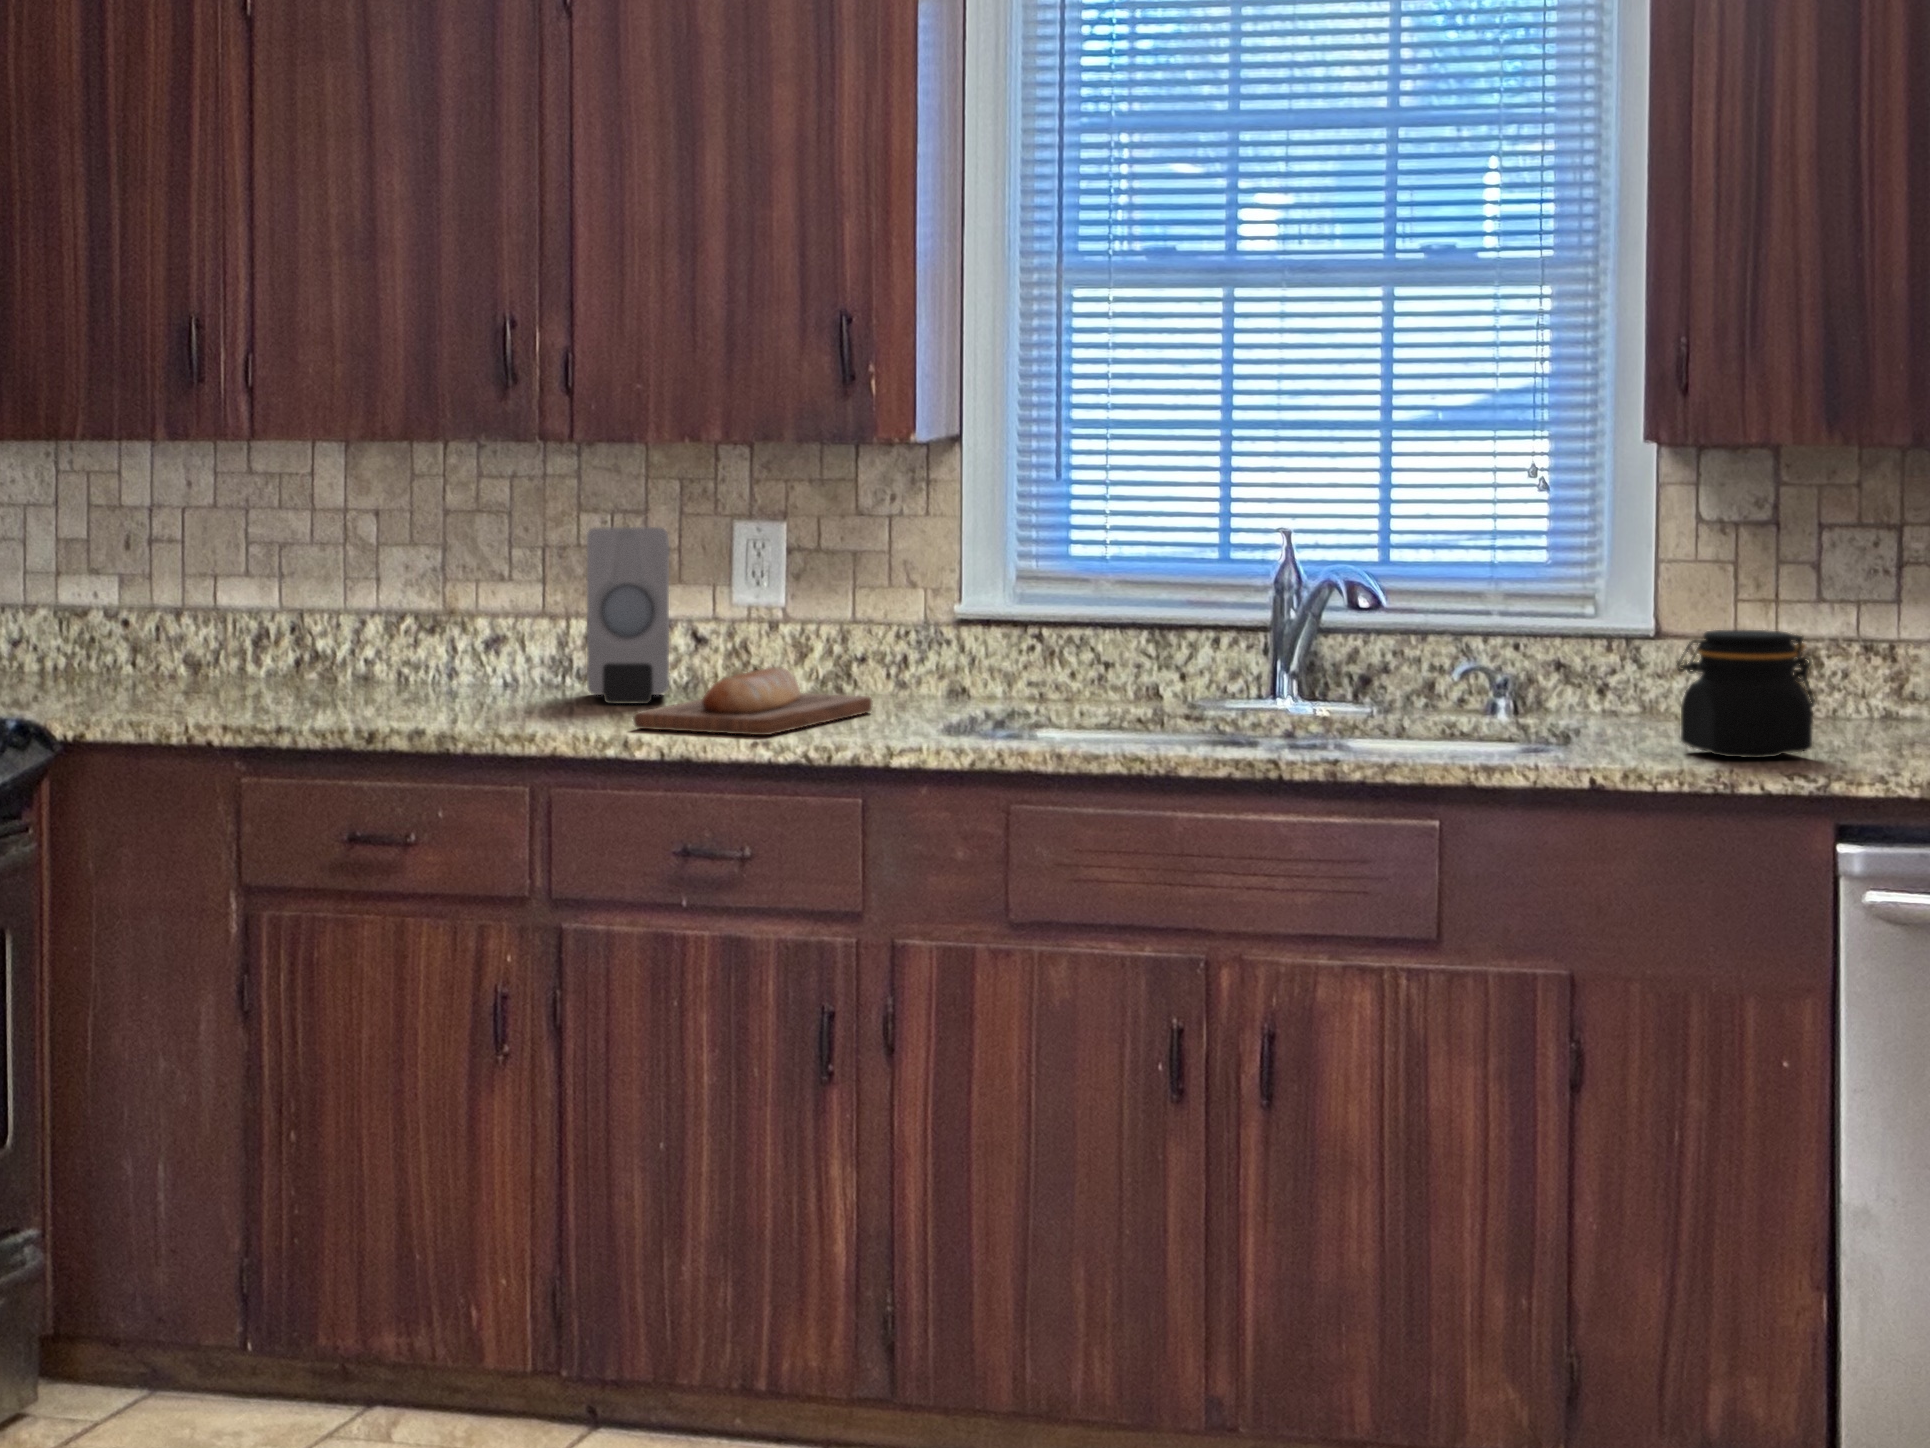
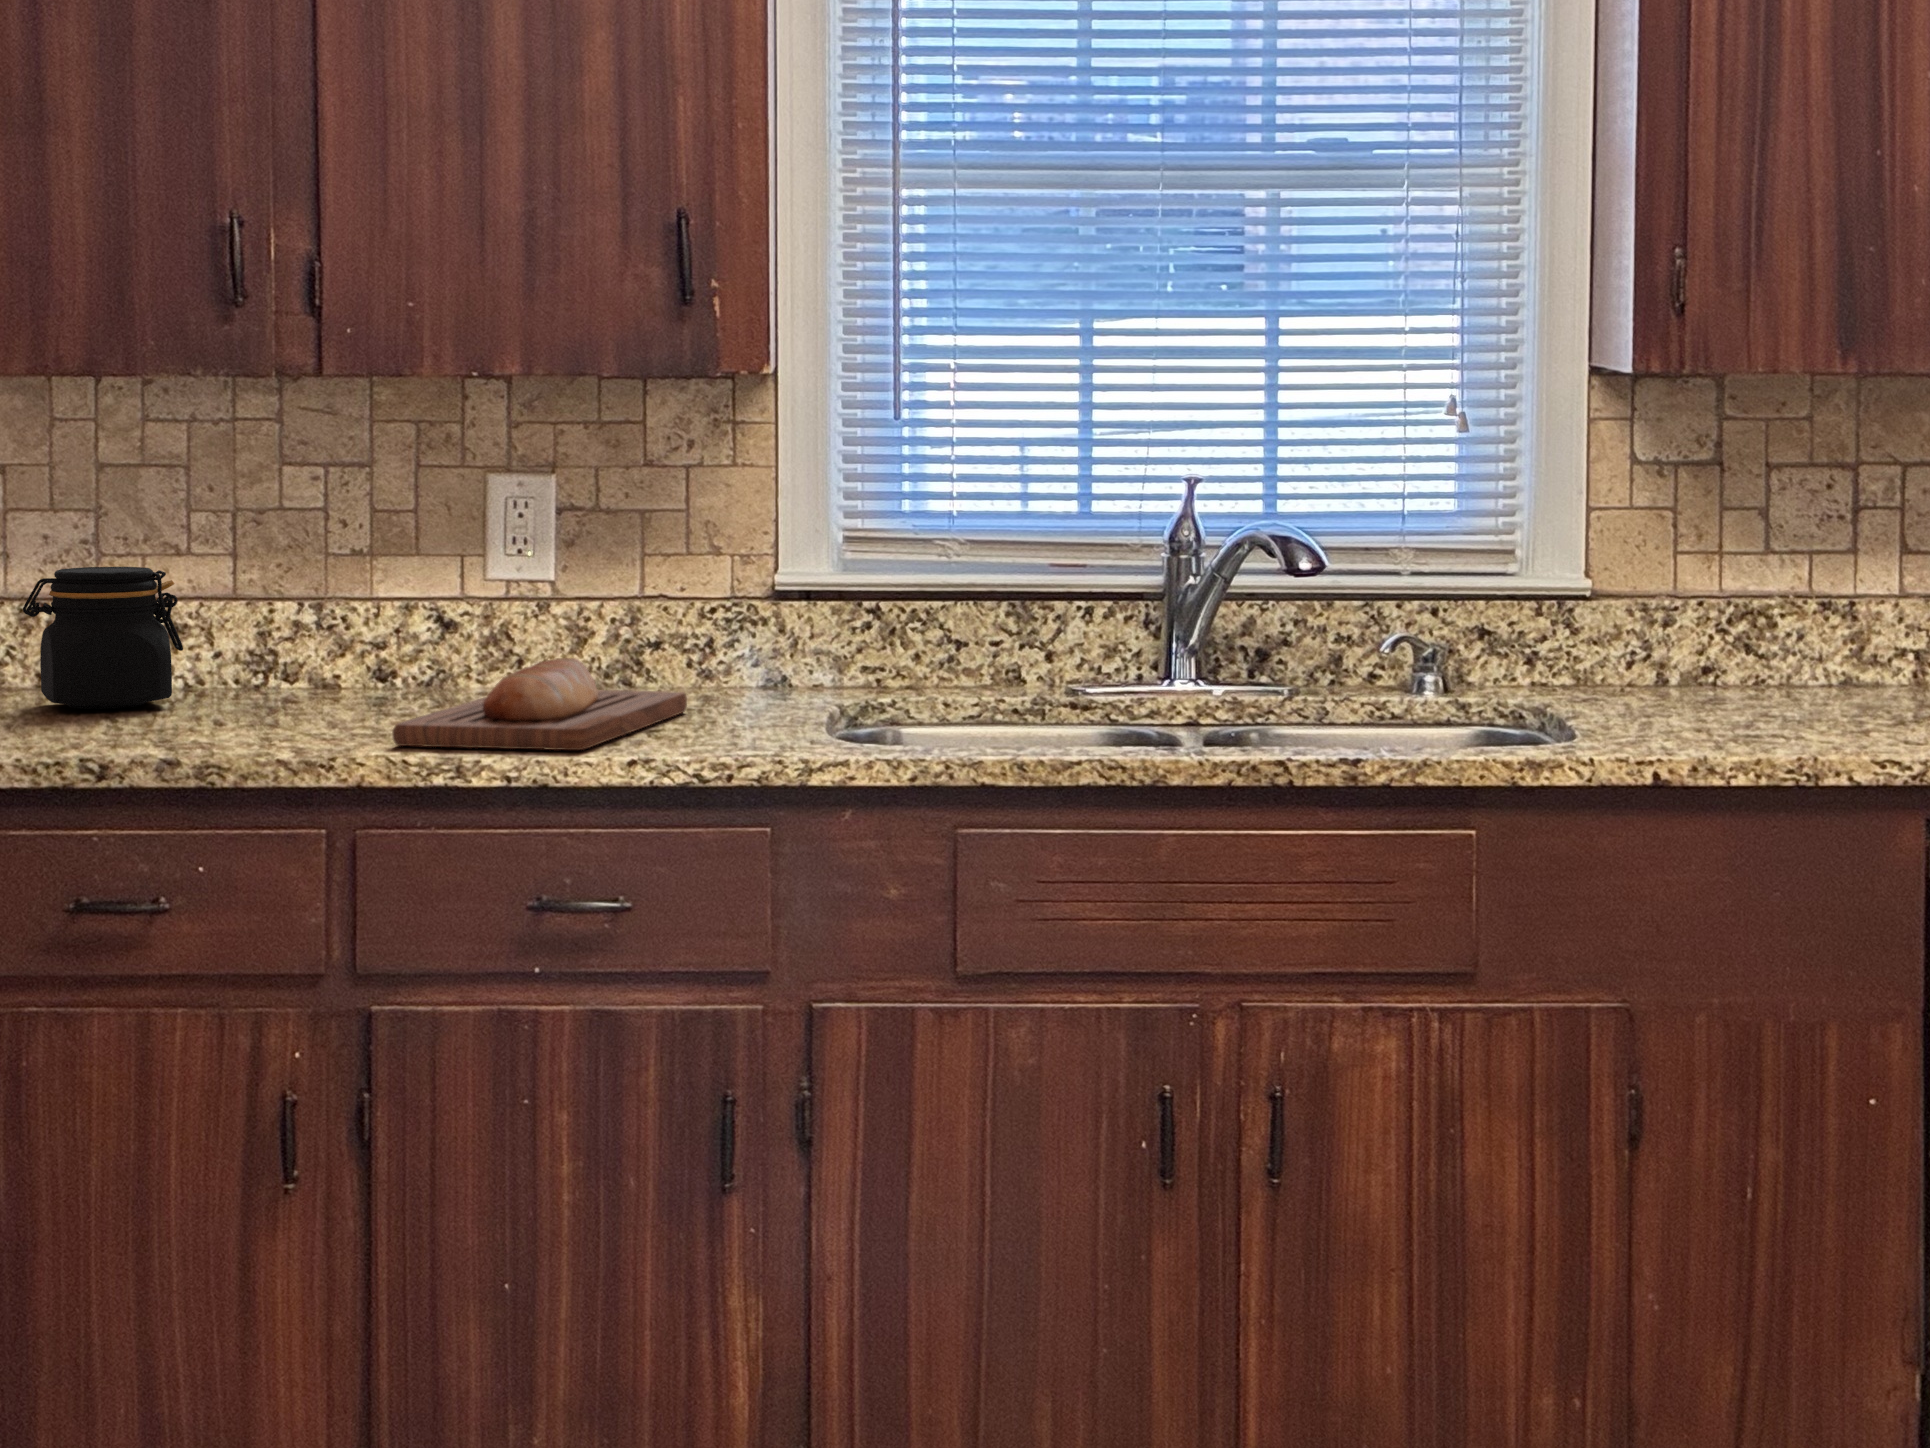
soap dispenser: present [587,527,670,704] -> none [299,480,415,710]
jar: present [1677,630,1815,758] -> present [23,567,183,709]

